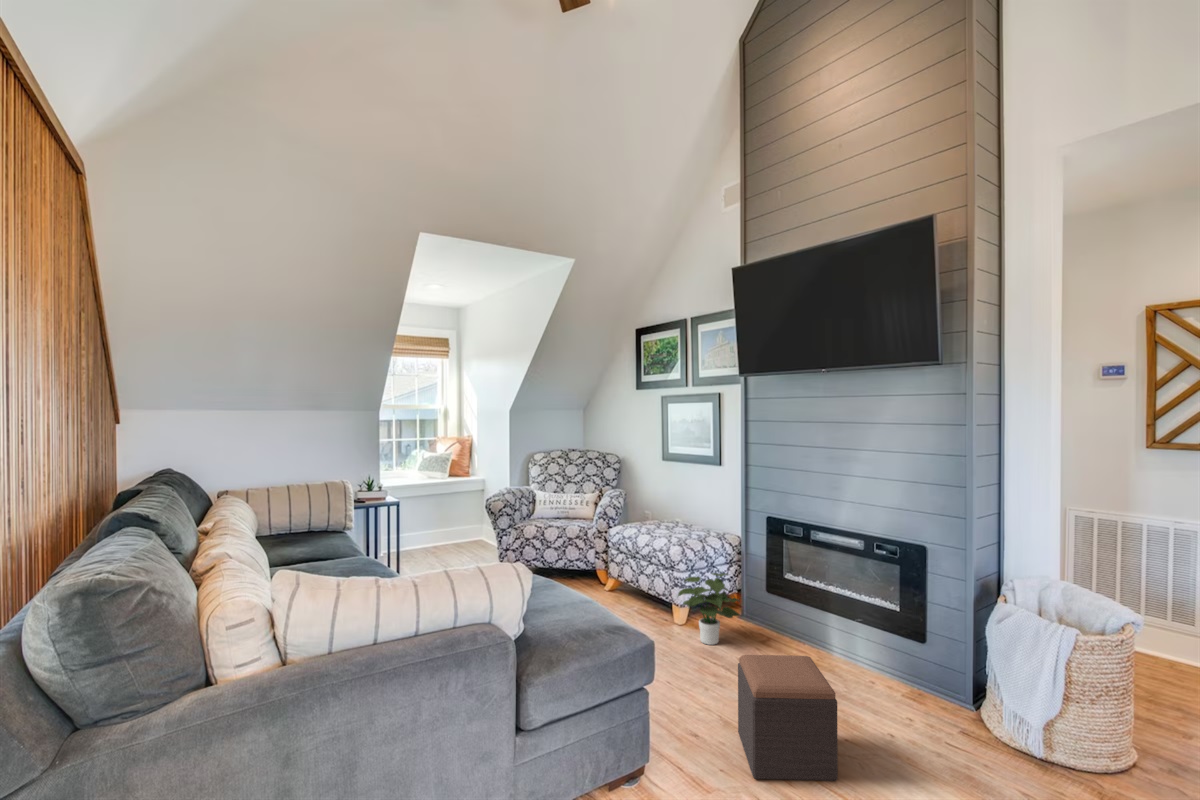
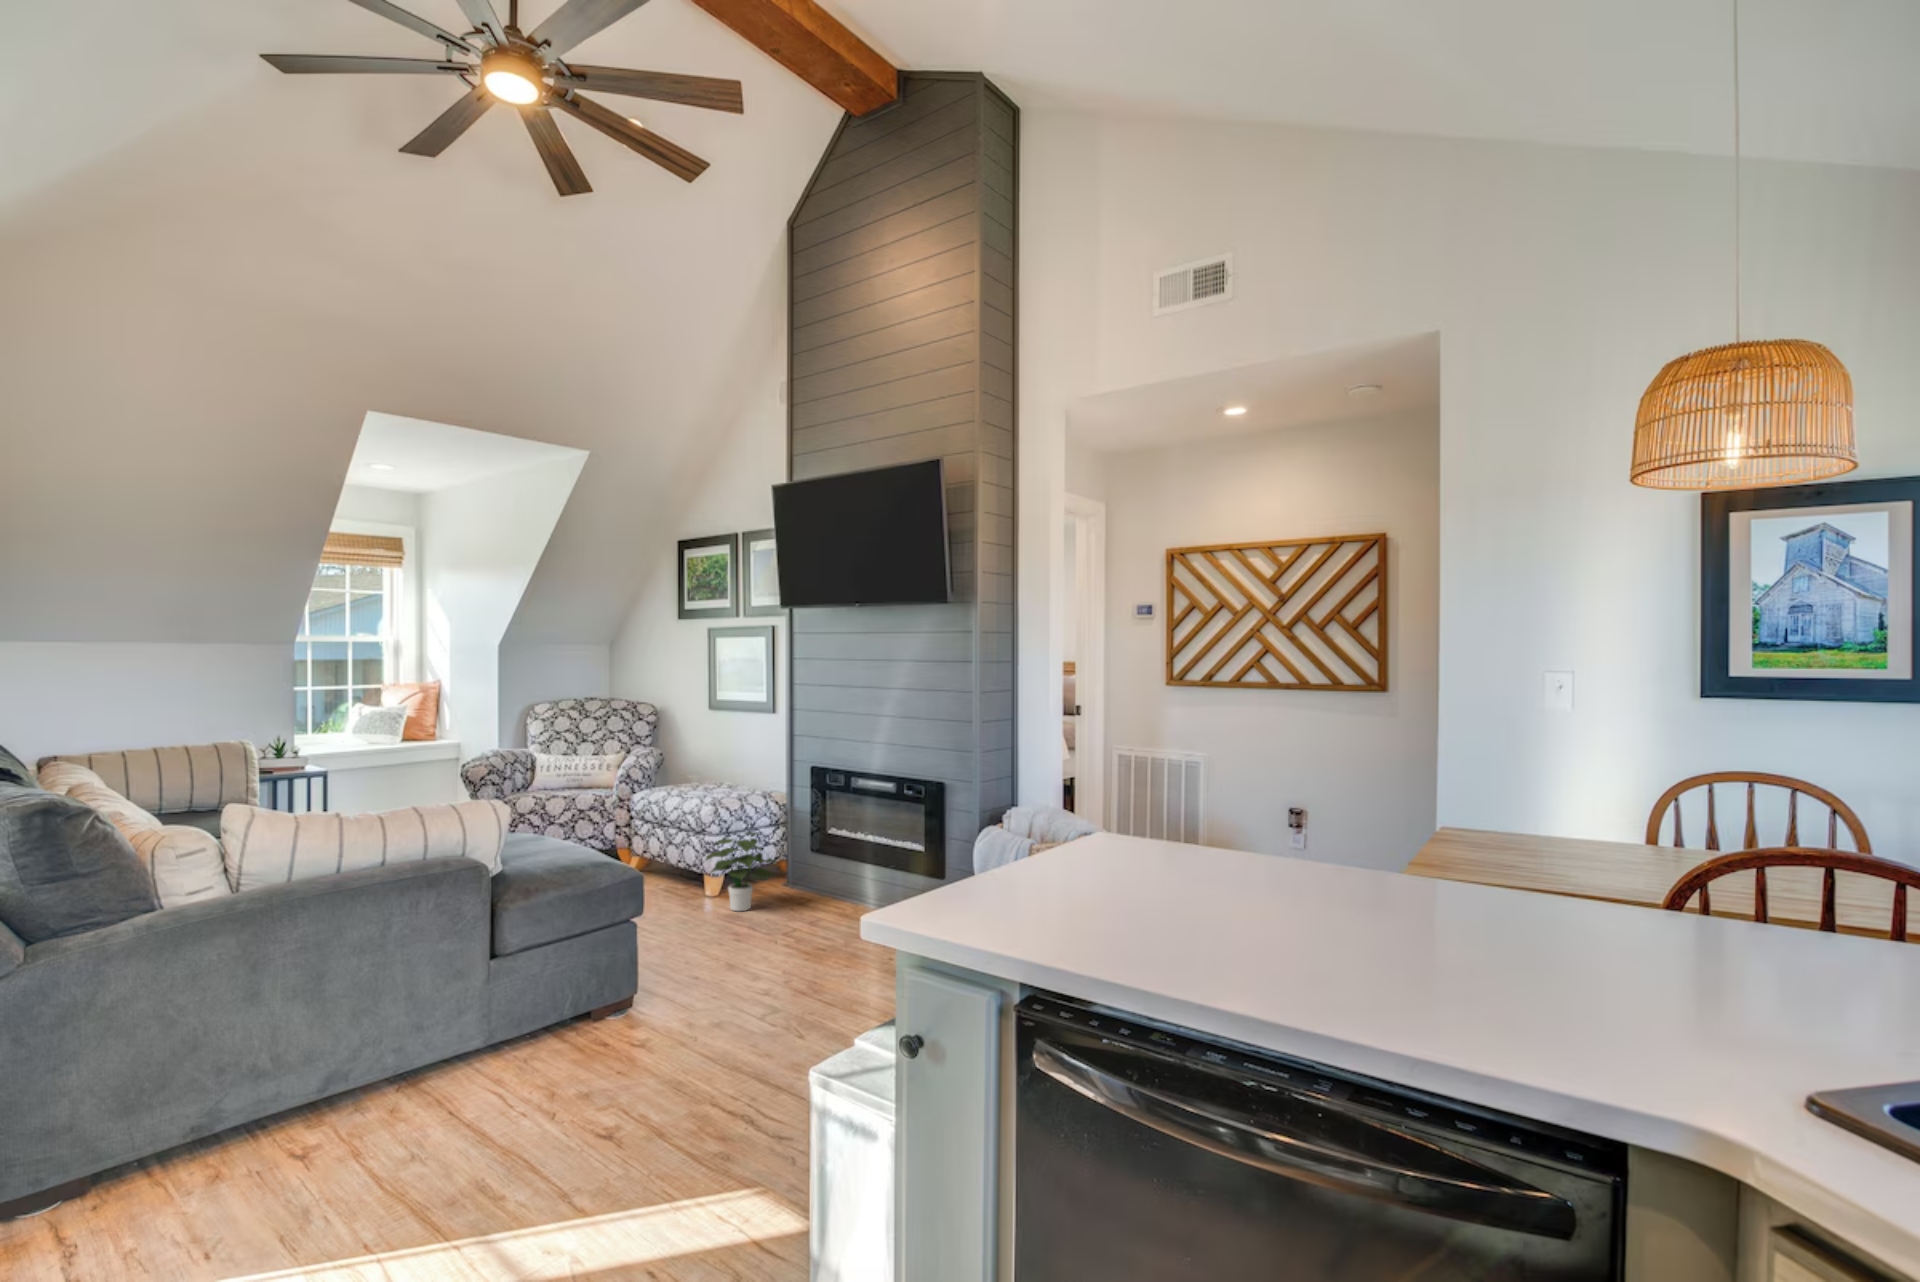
footstool: present [738,655,838,781] -> none [741,891,822,1002]

